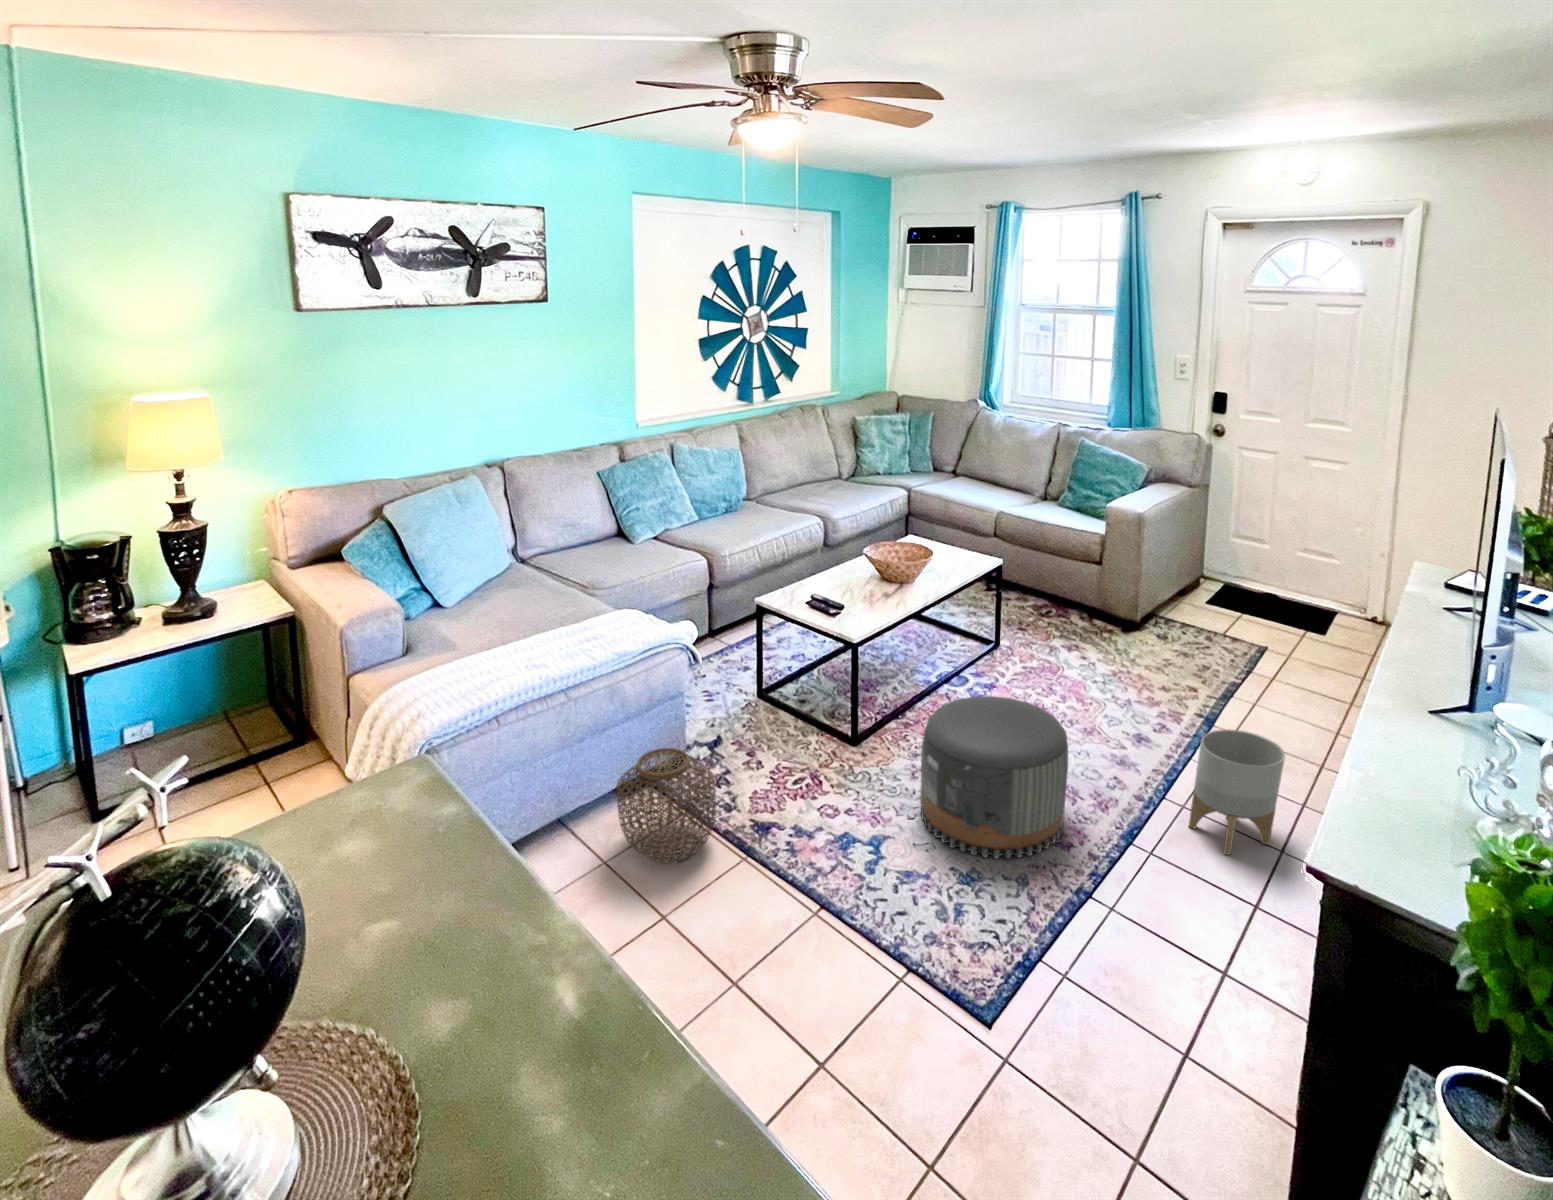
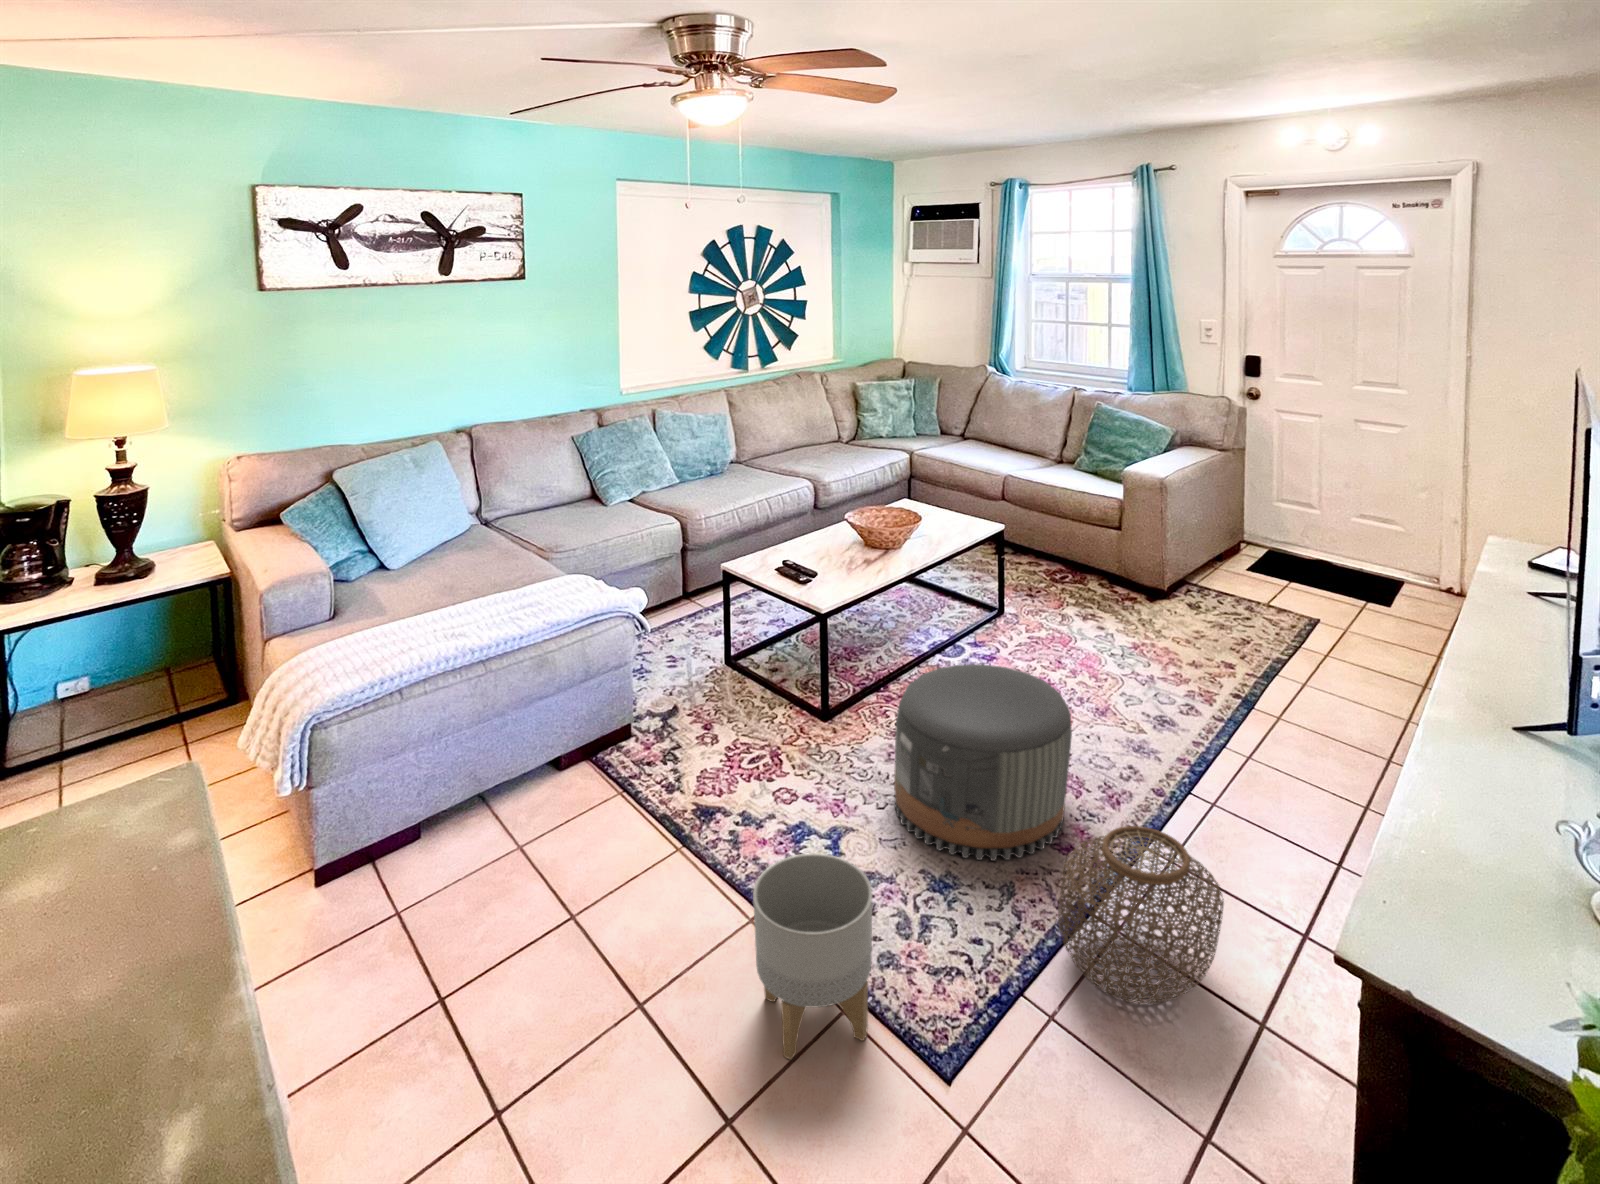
planter: present [1189,729,1285,855] -> present [753,853,872,1060]
woven basket: present [616,748,717,863] -> present [1058,826,1224,1004]

